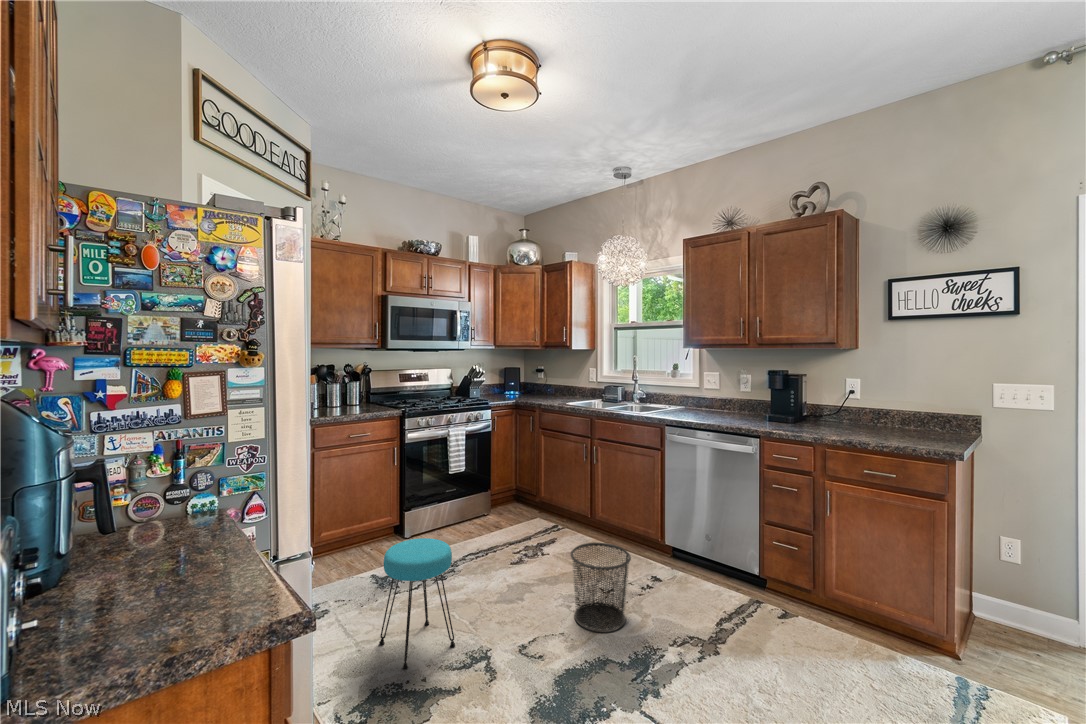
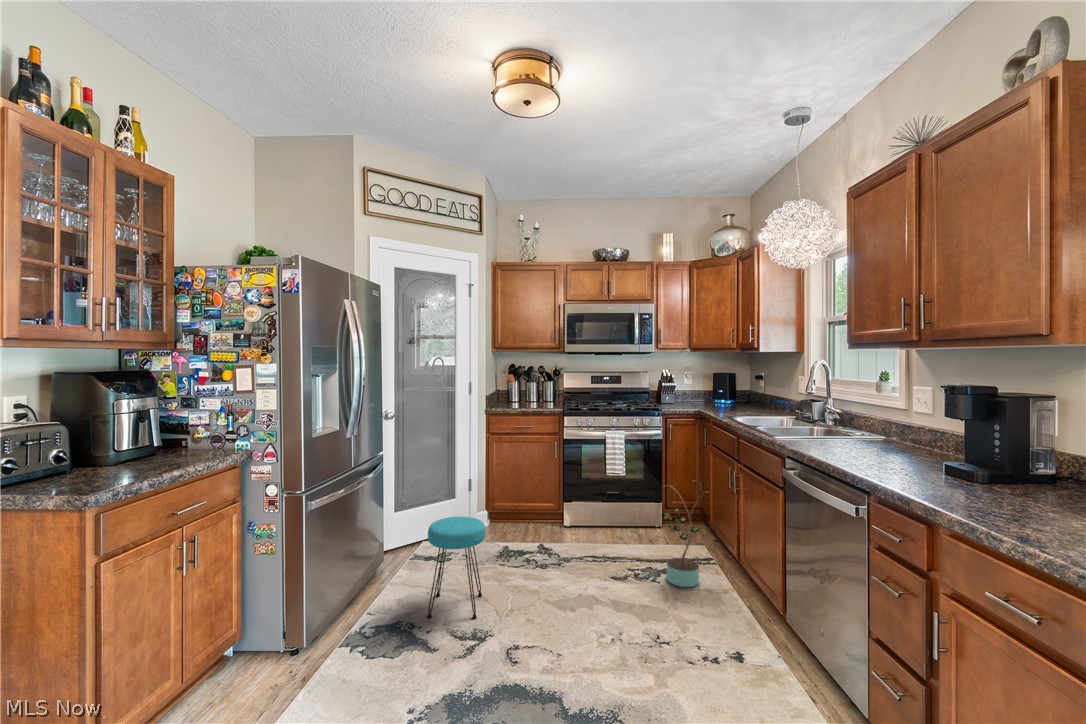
potted plant: none [541,458,591,552] -> present [662,480,710,587]
waste bin: present [571,543,631,632] -> none [583,568,652,671]

